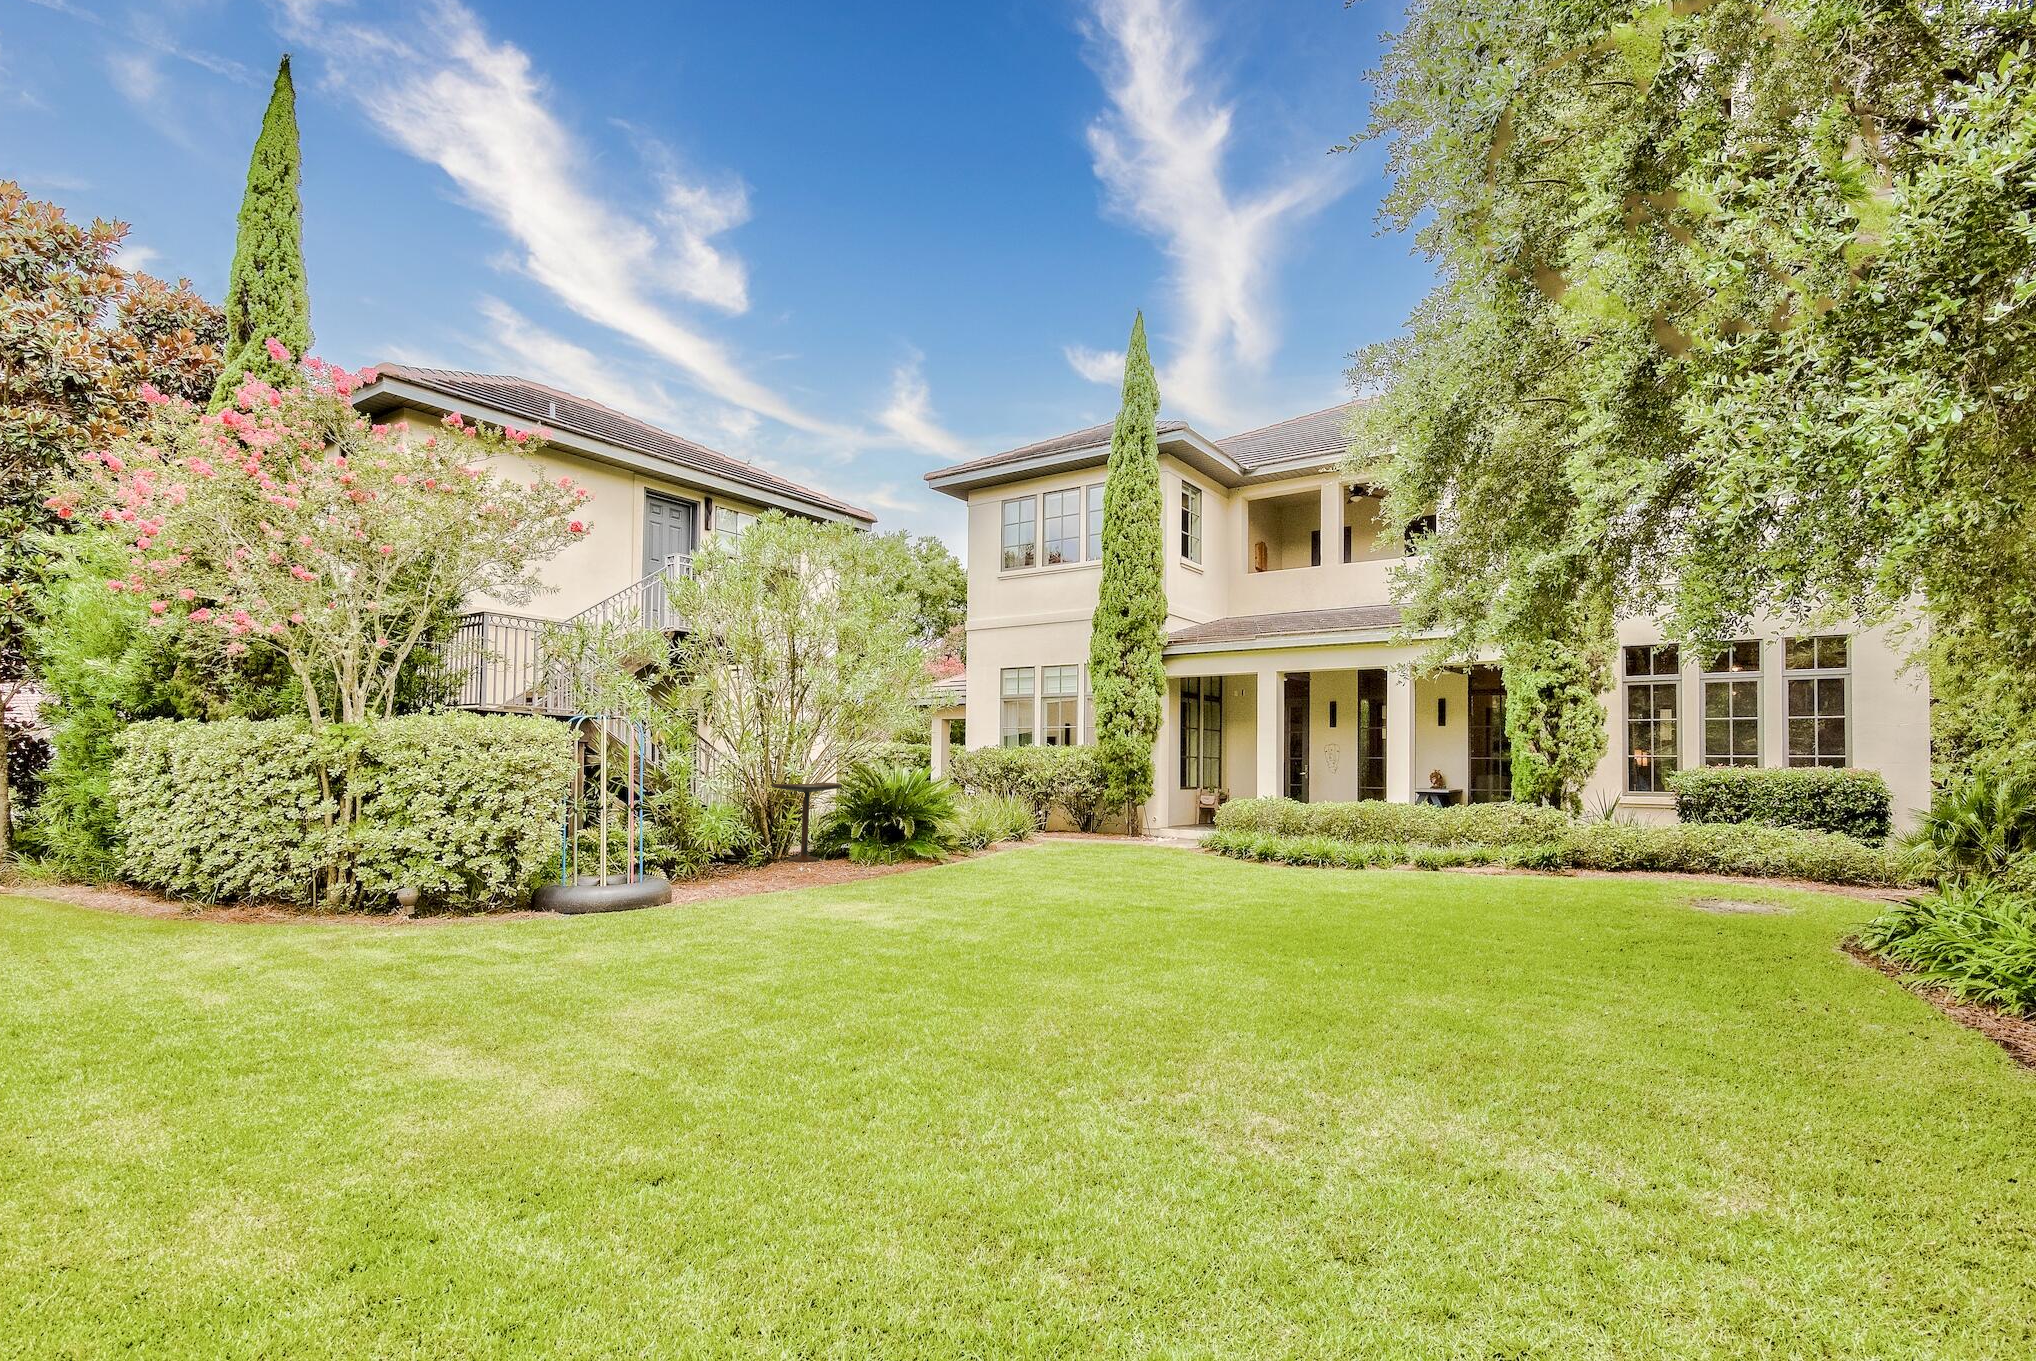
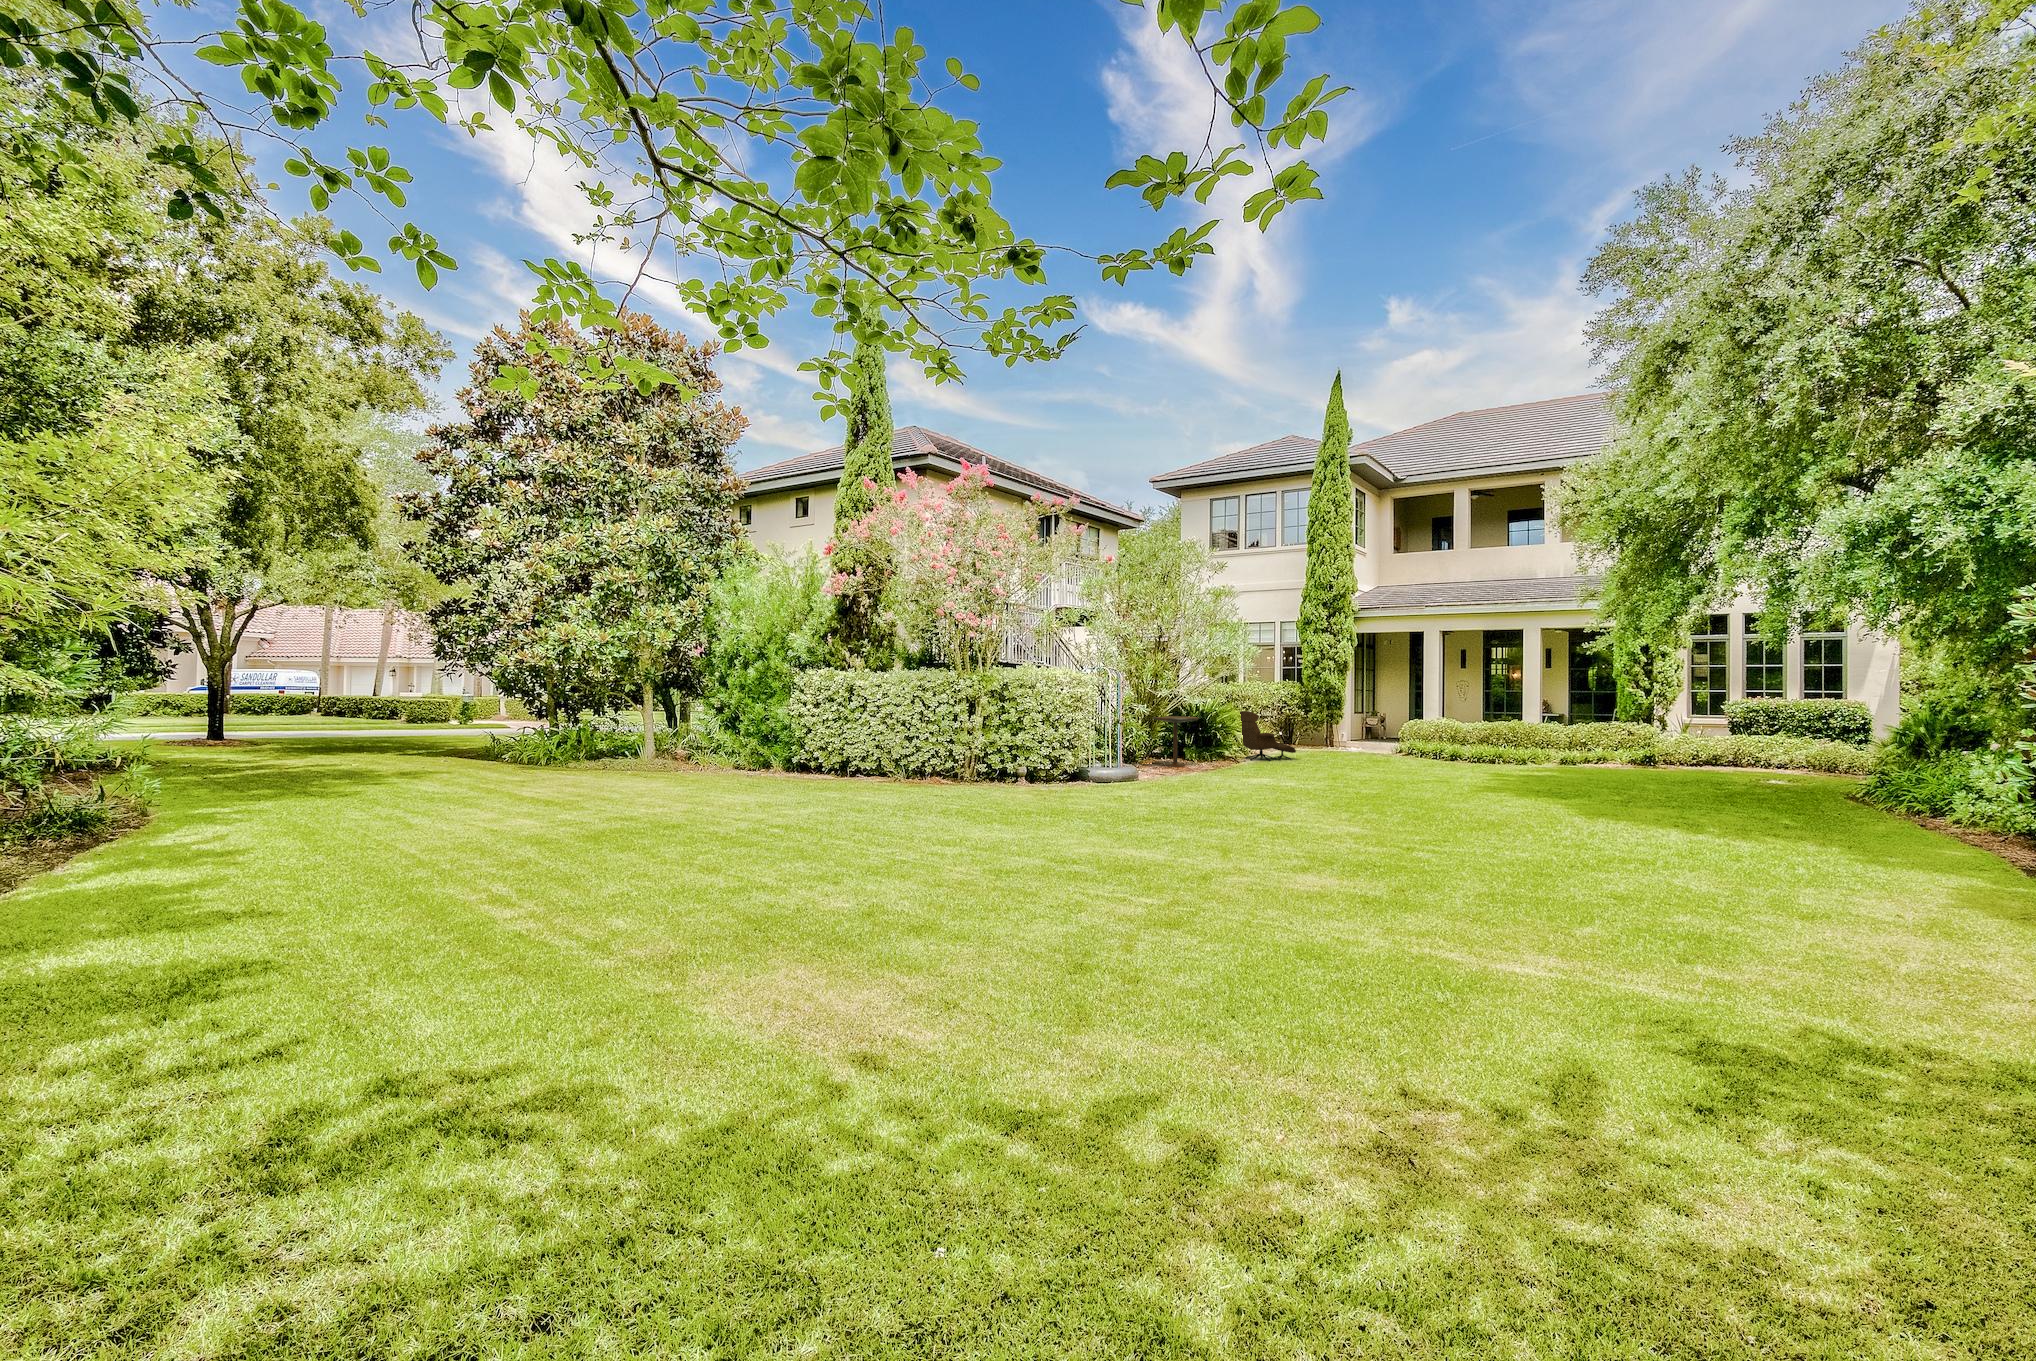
lounge chair: none [942,776,1023,853] -> present [1240,711,1296,761]

